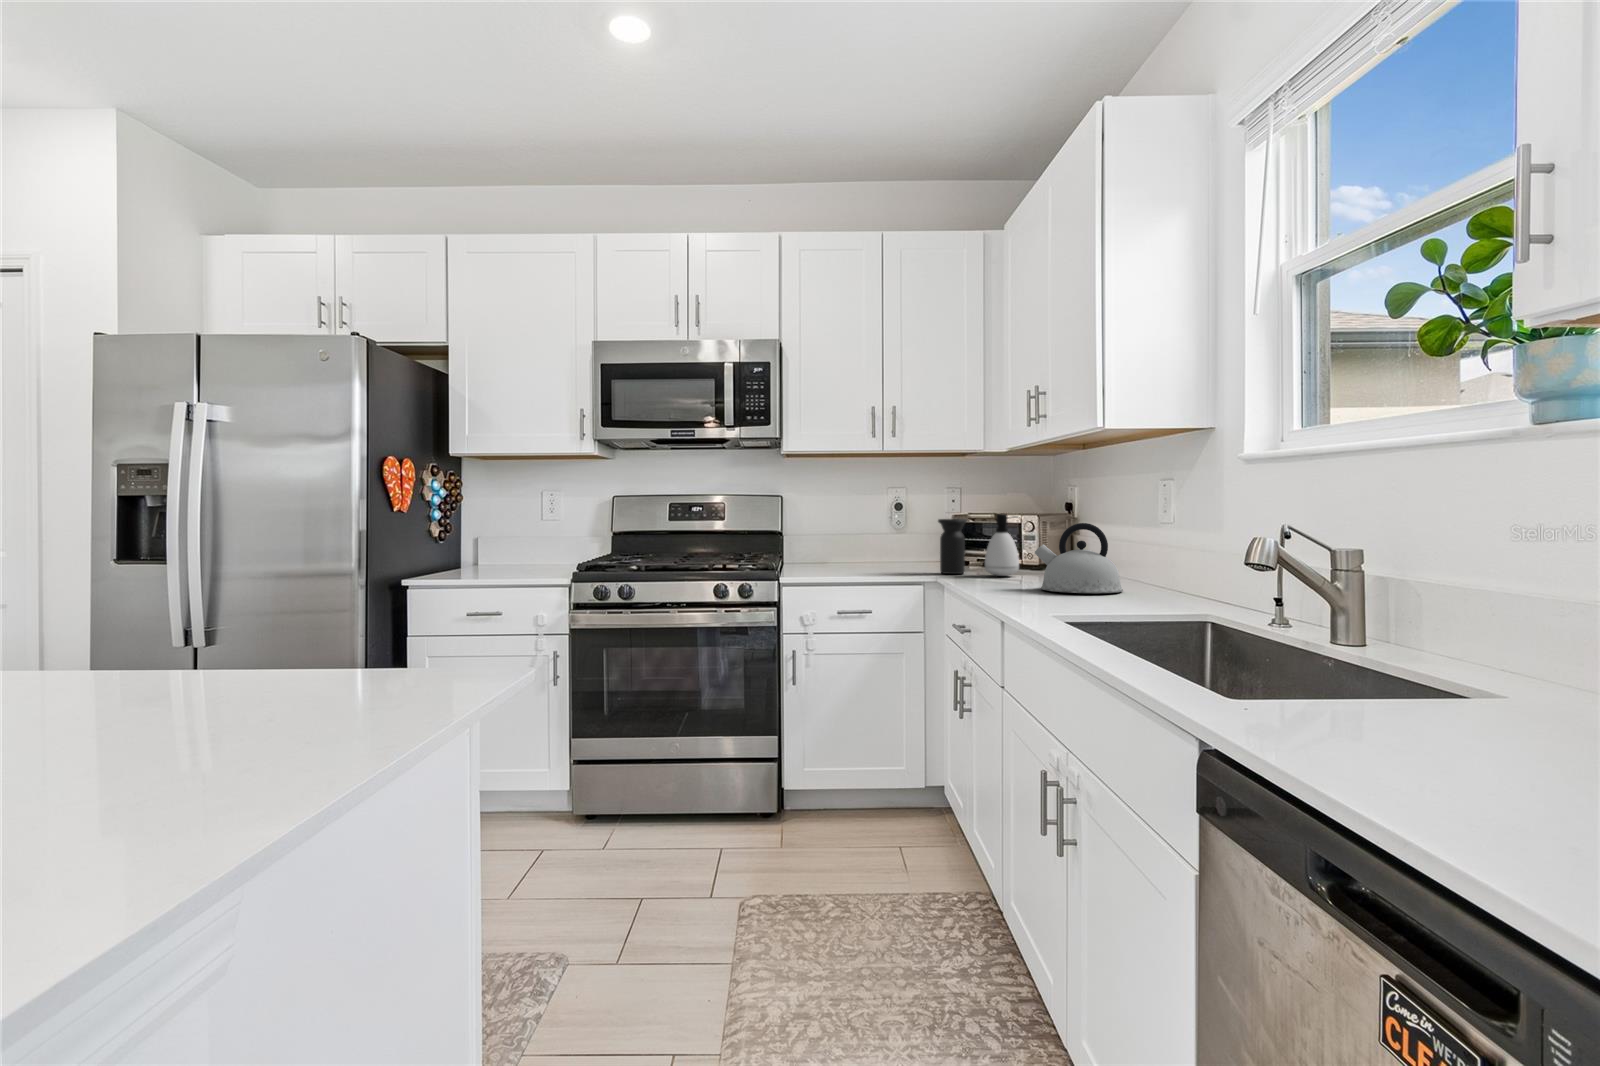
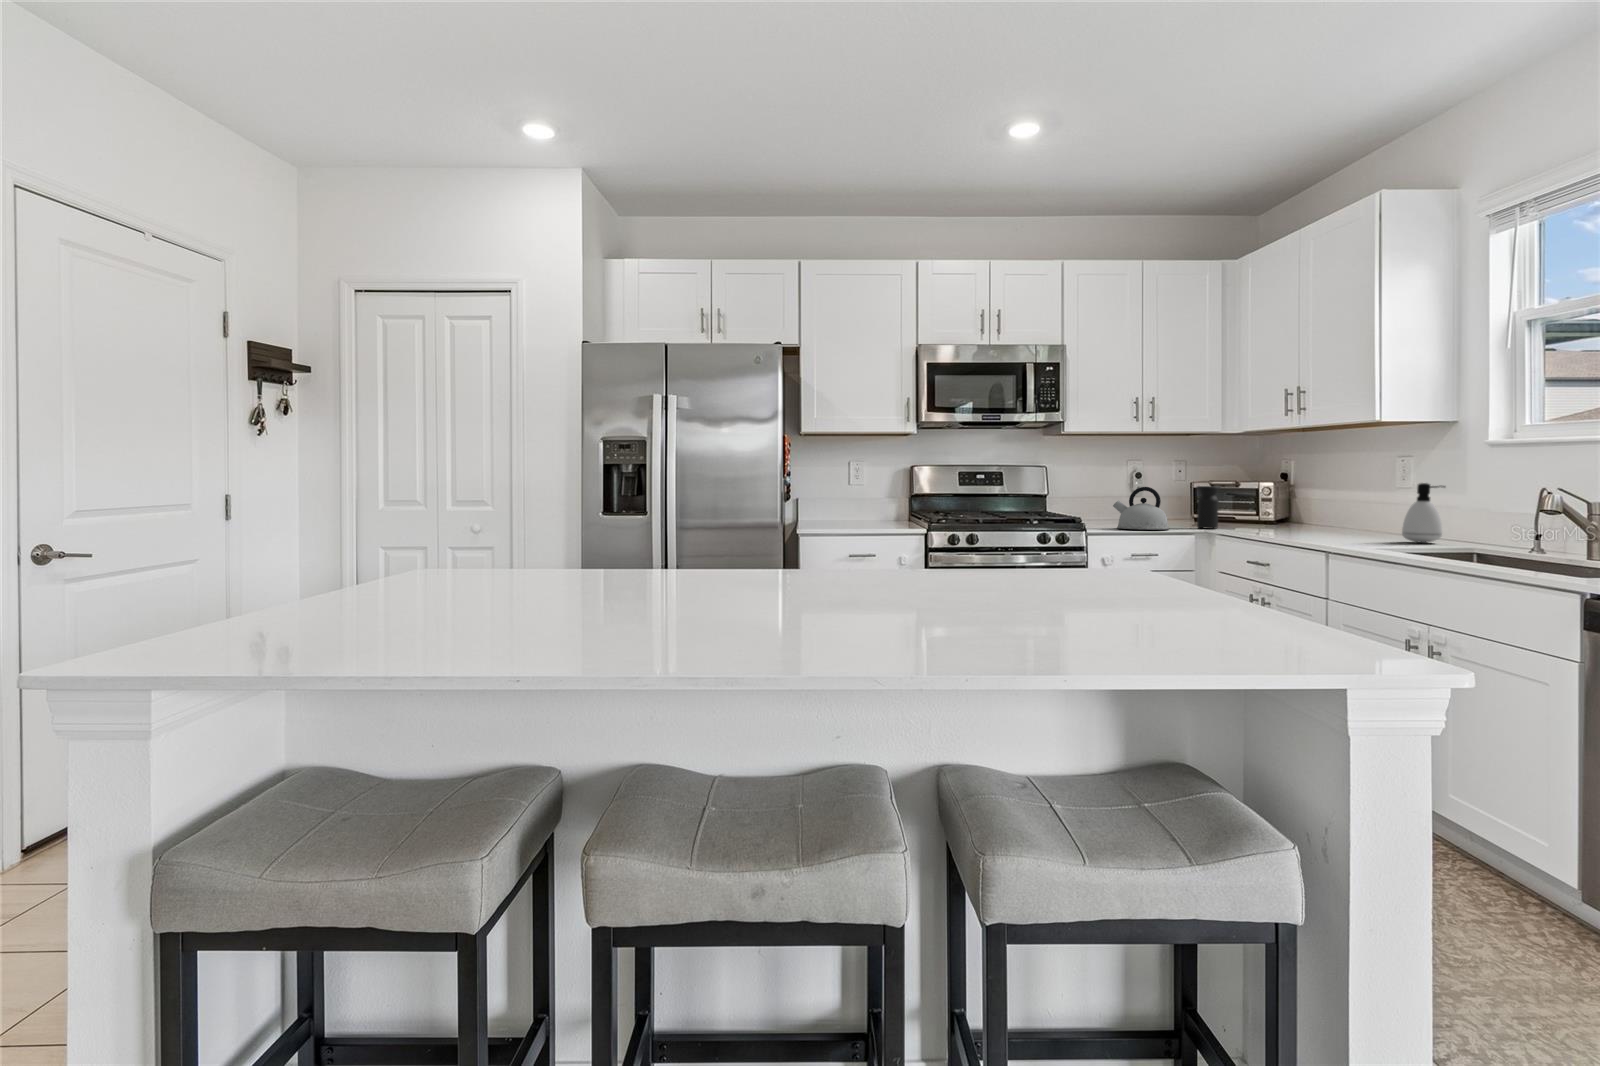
soap dispenser: present [985,514,1019,576] -> present [1402,483,1445,542]
kettle: present [1035,523,1123,593] -> present [1113,487,1169,530]

